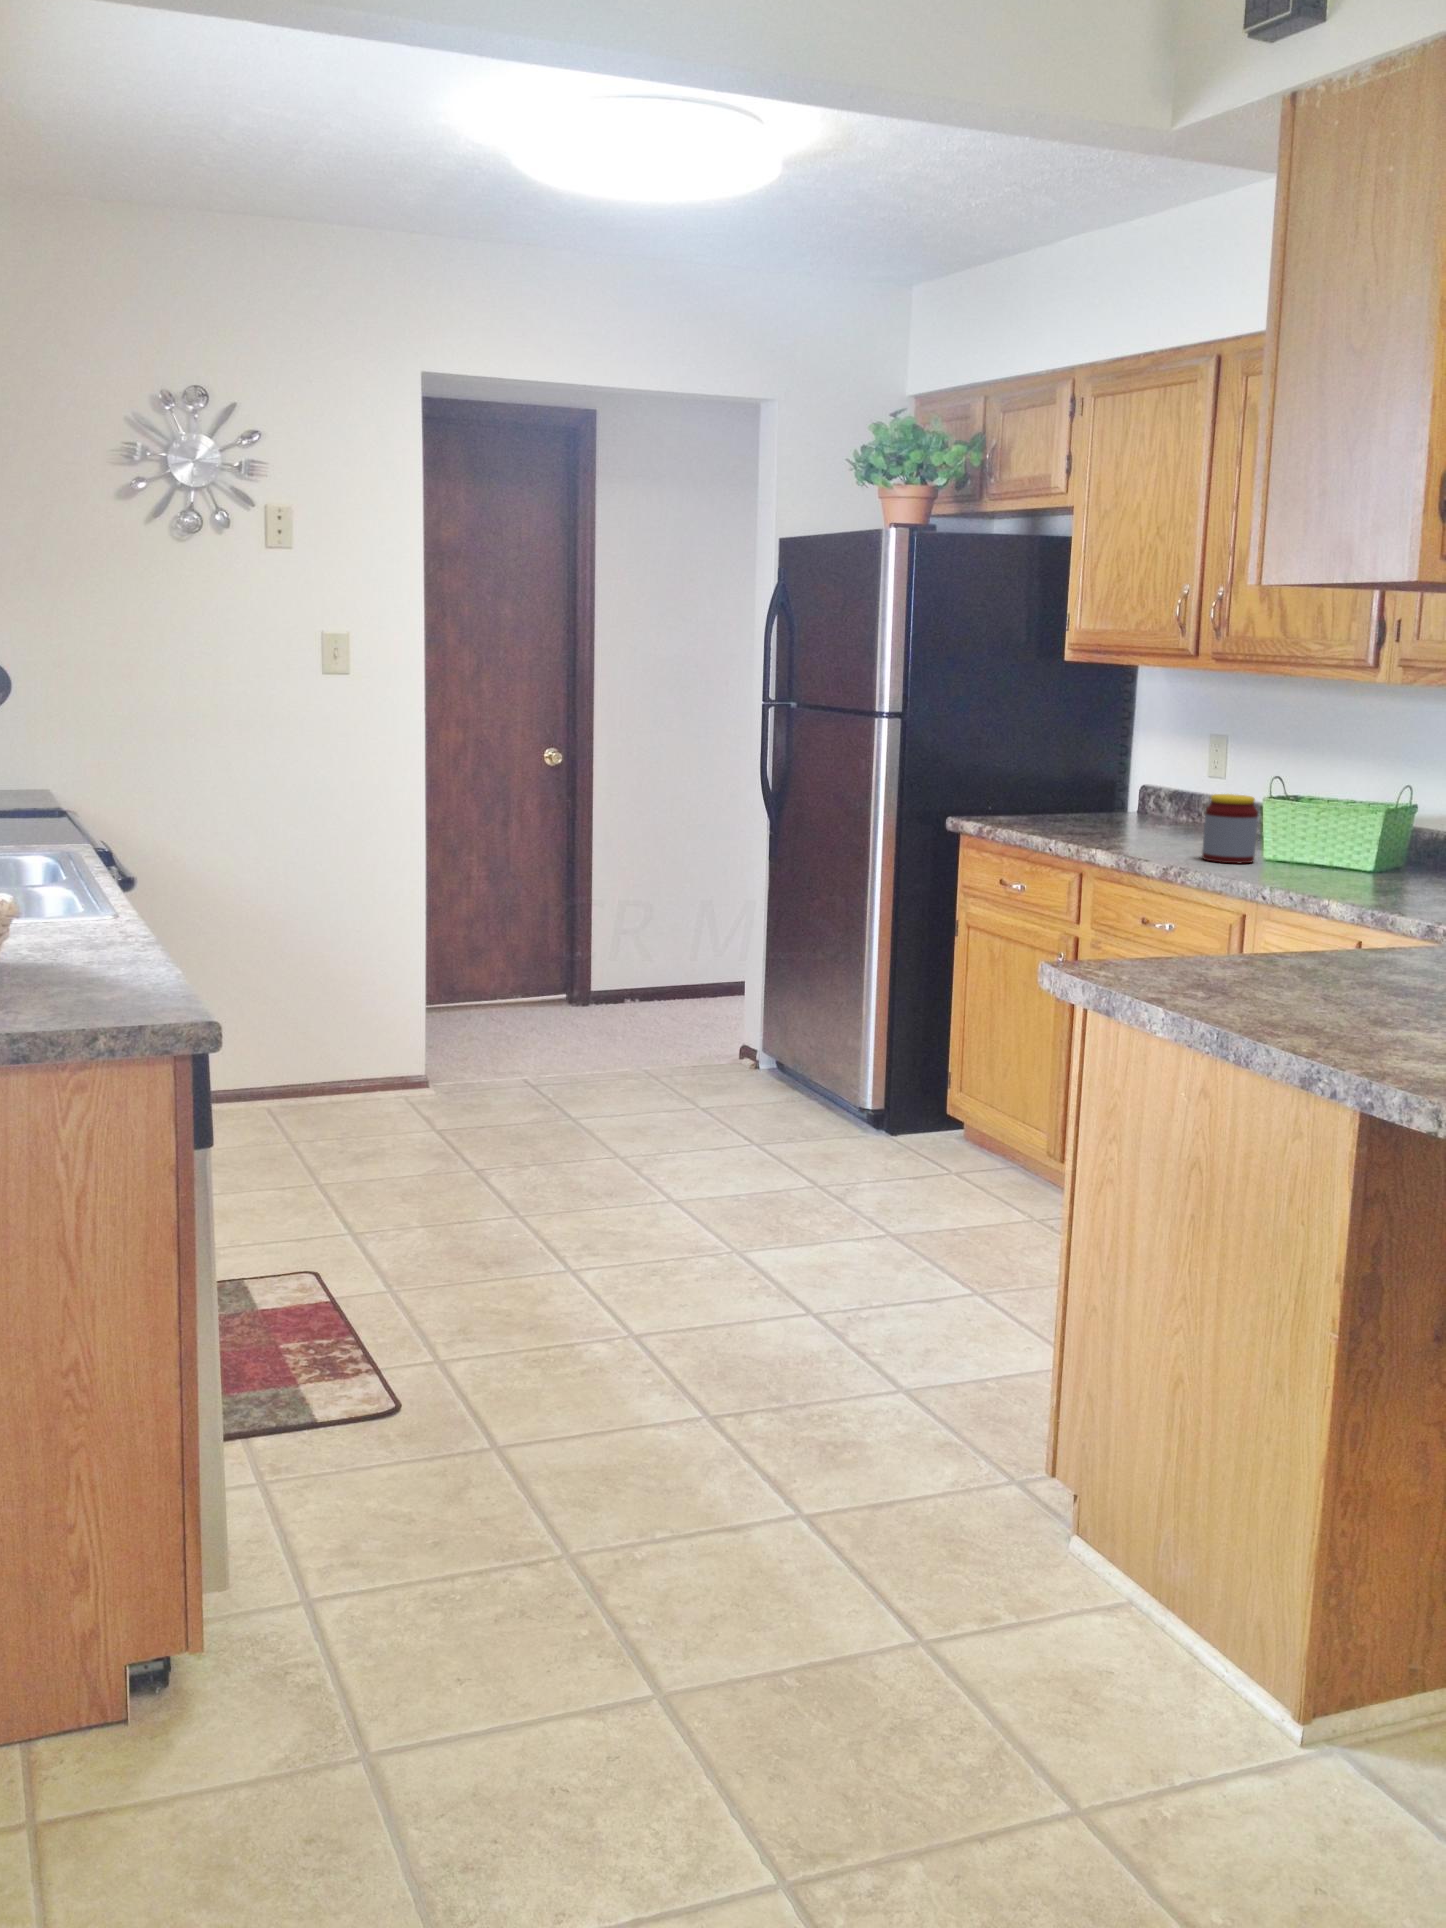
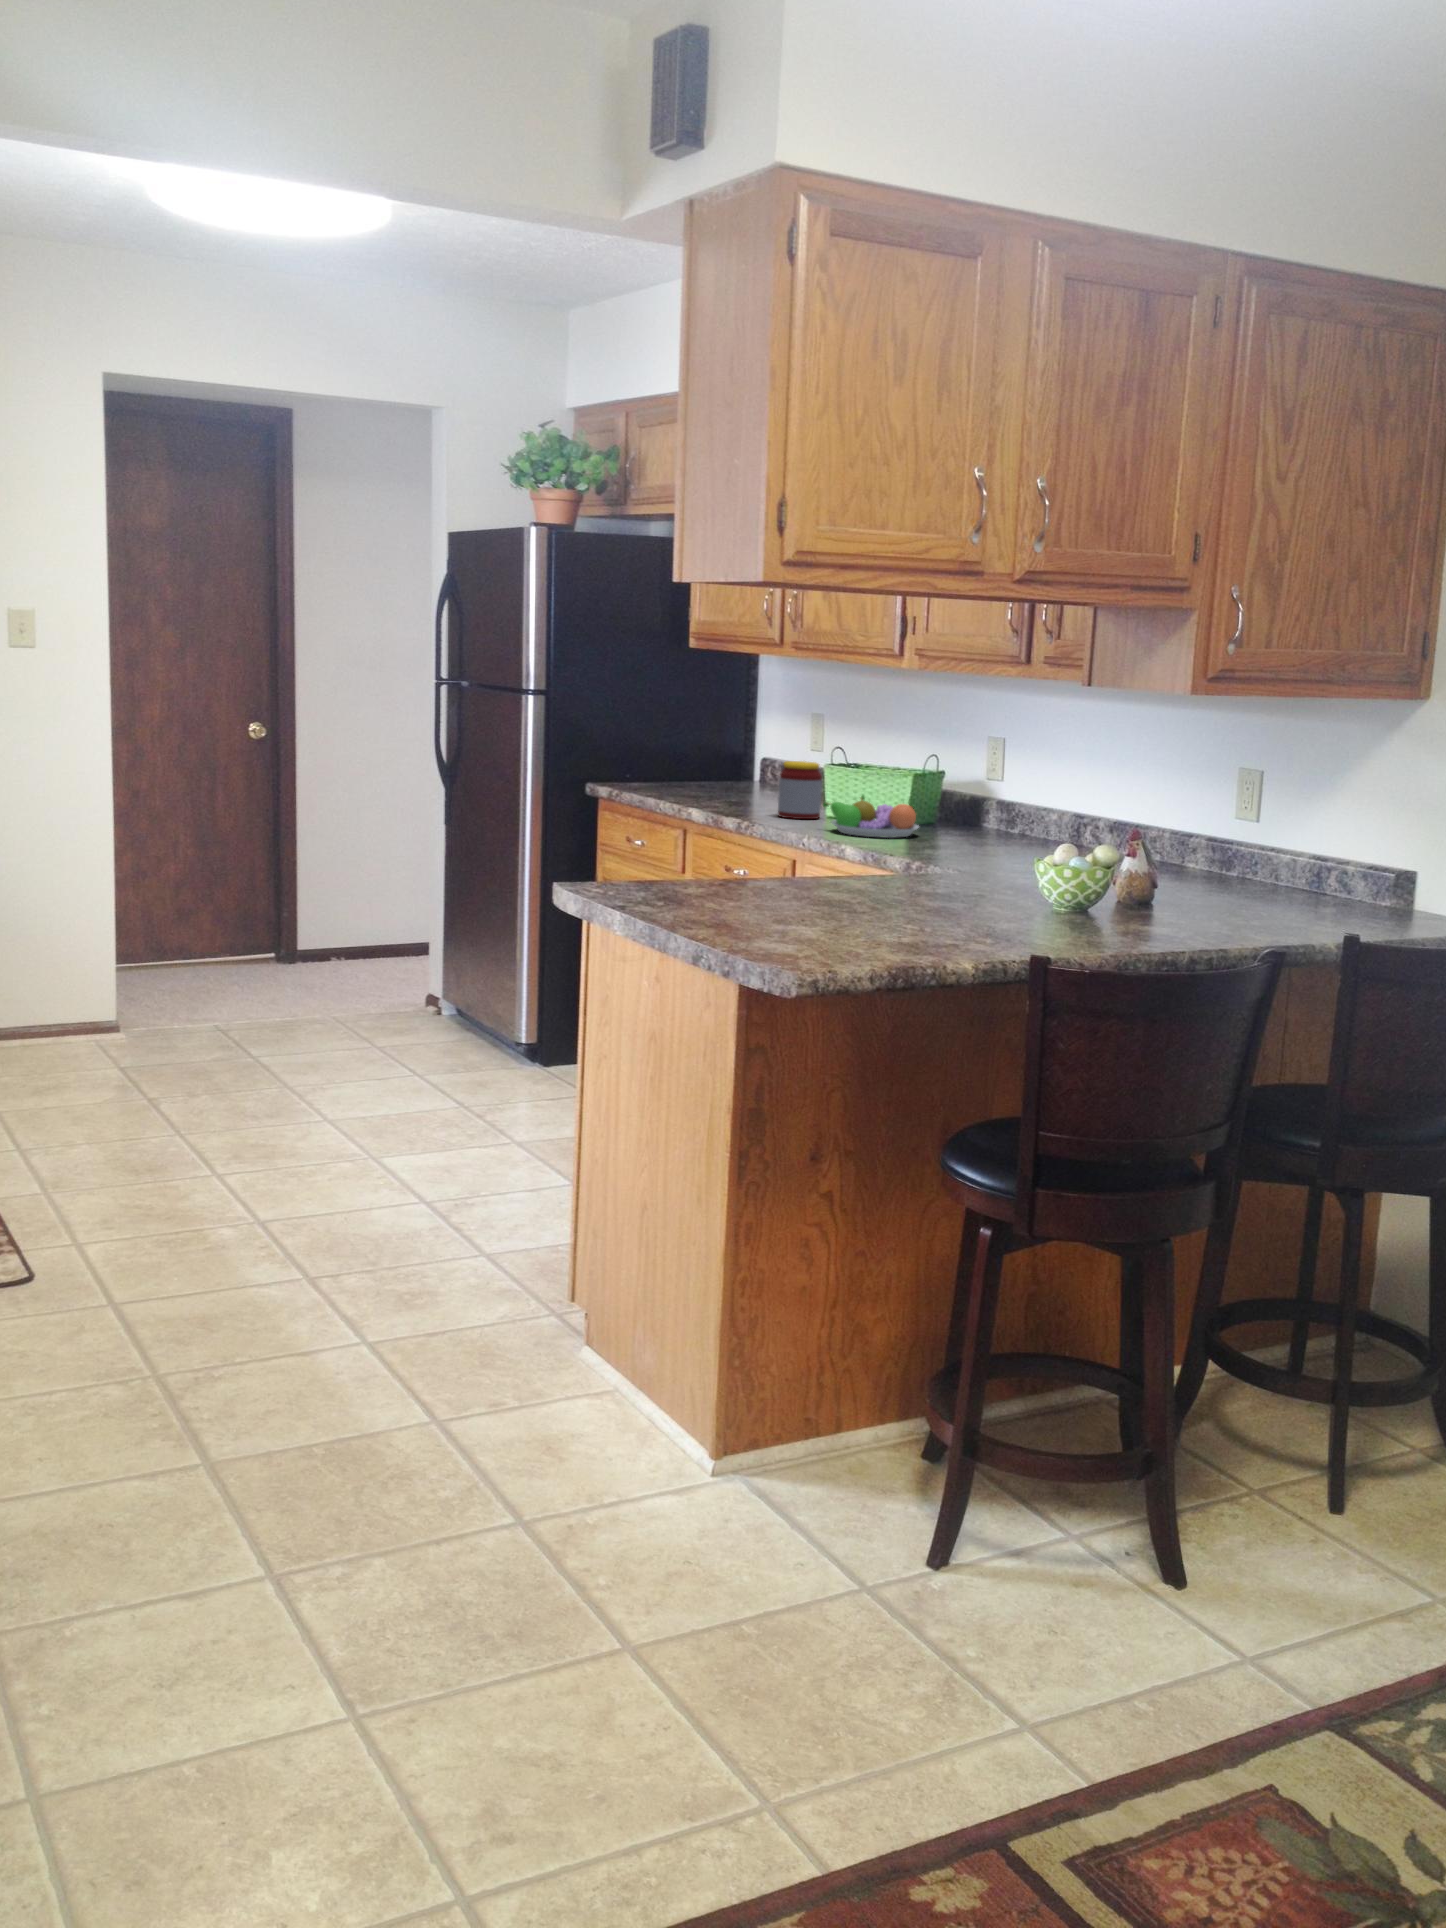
fruit bowl: none [1275,836,1399,889] -> present [823,796,919,838]

